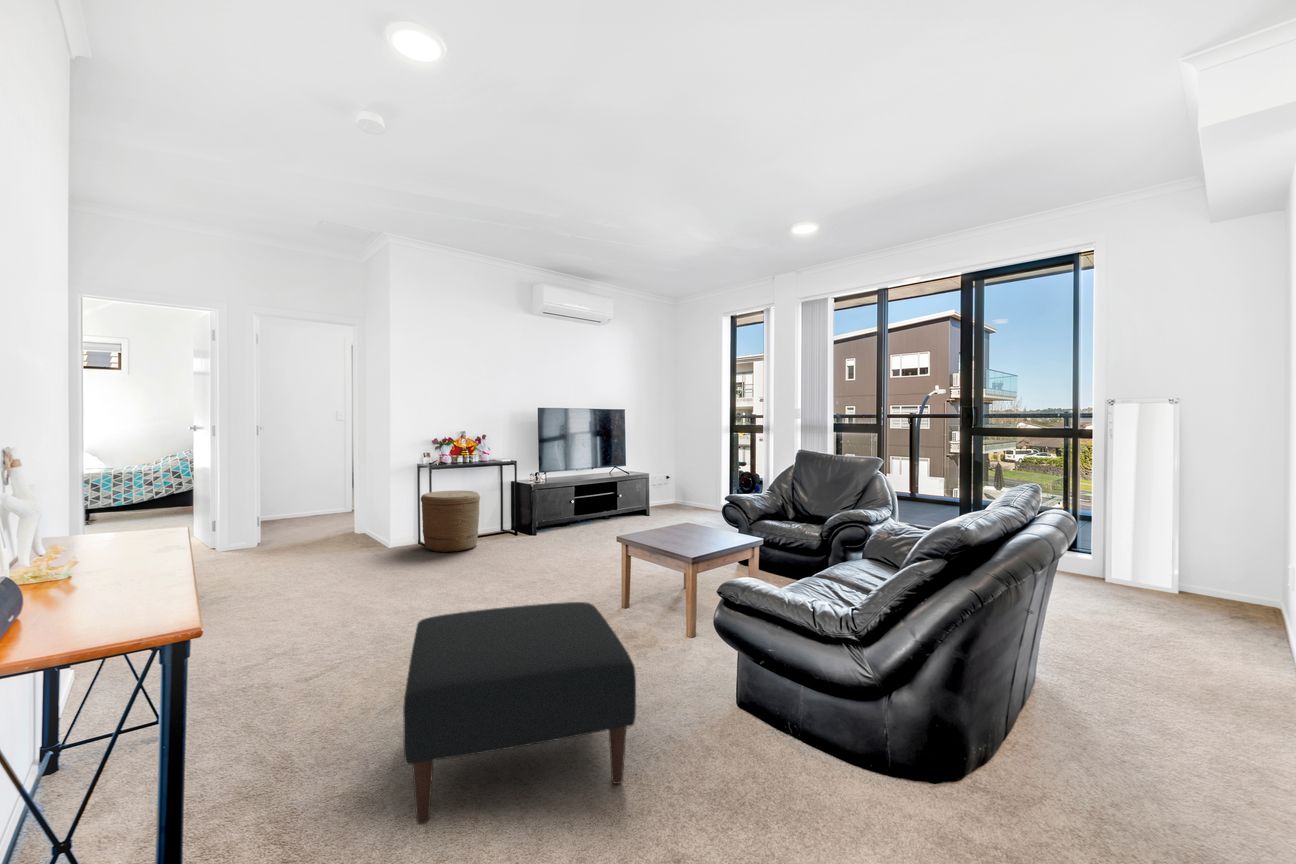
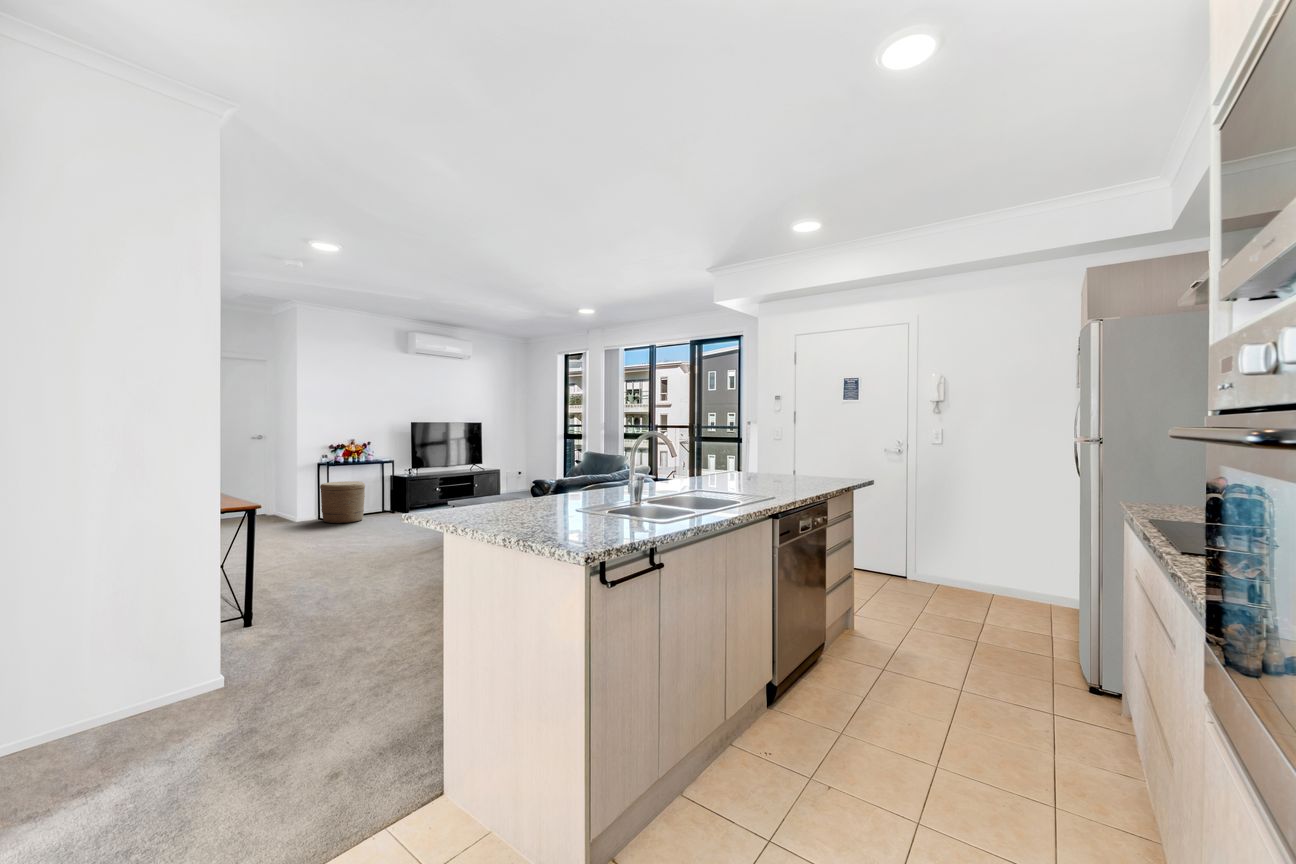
ottoman: present [403,602,636,824] -> none [312,526,423,608]

